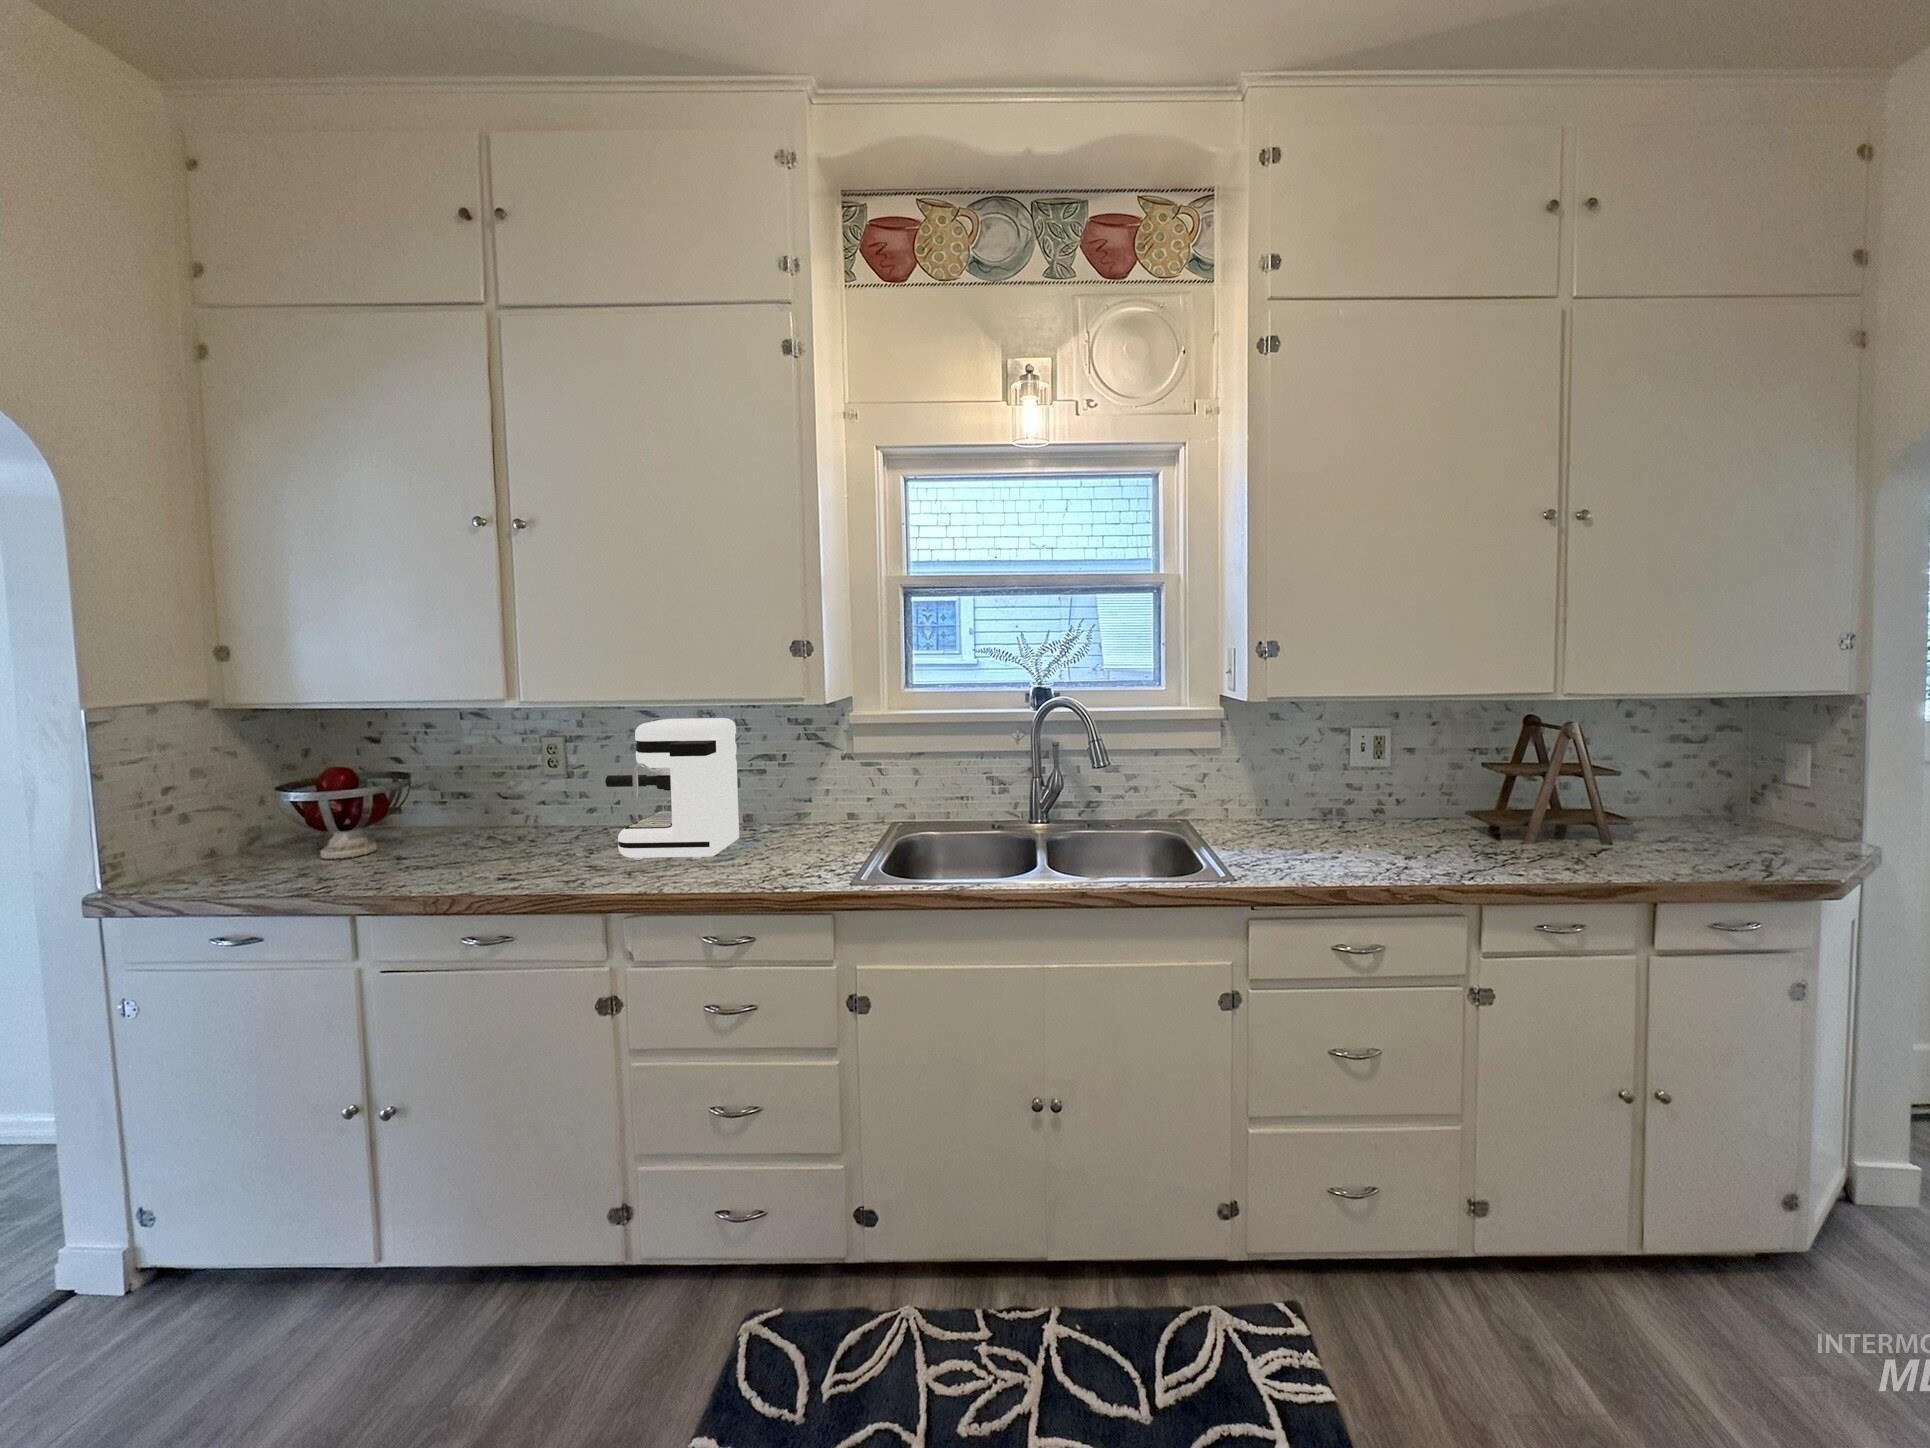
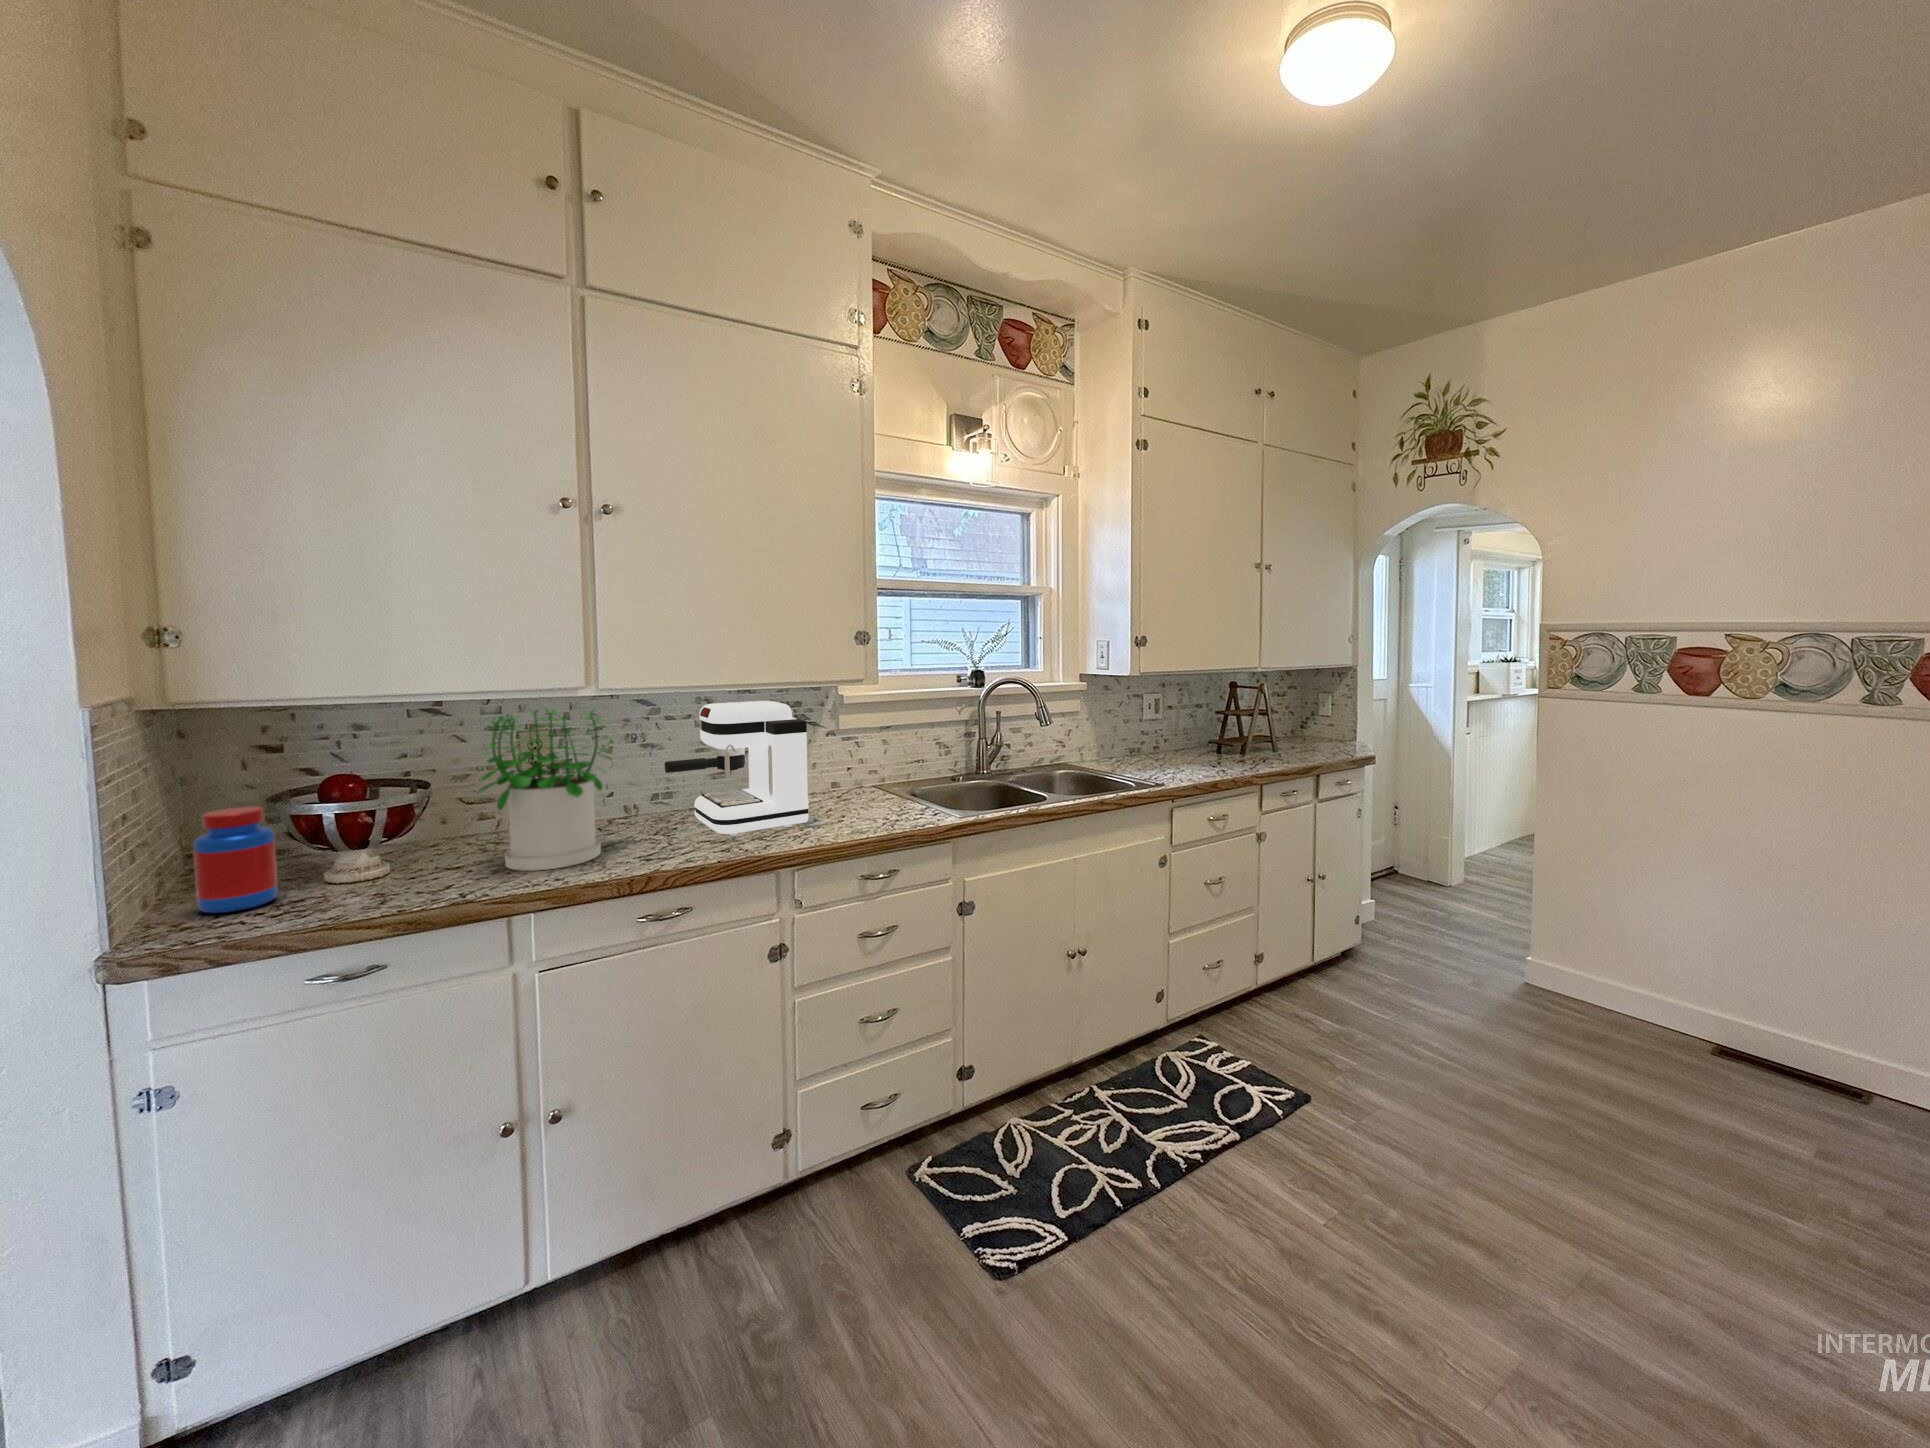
potted plant: none [408,718,554,867] -> present [479,709,613,871]
jar: none [251,784,310,862] -> present [193,807,278,913]

